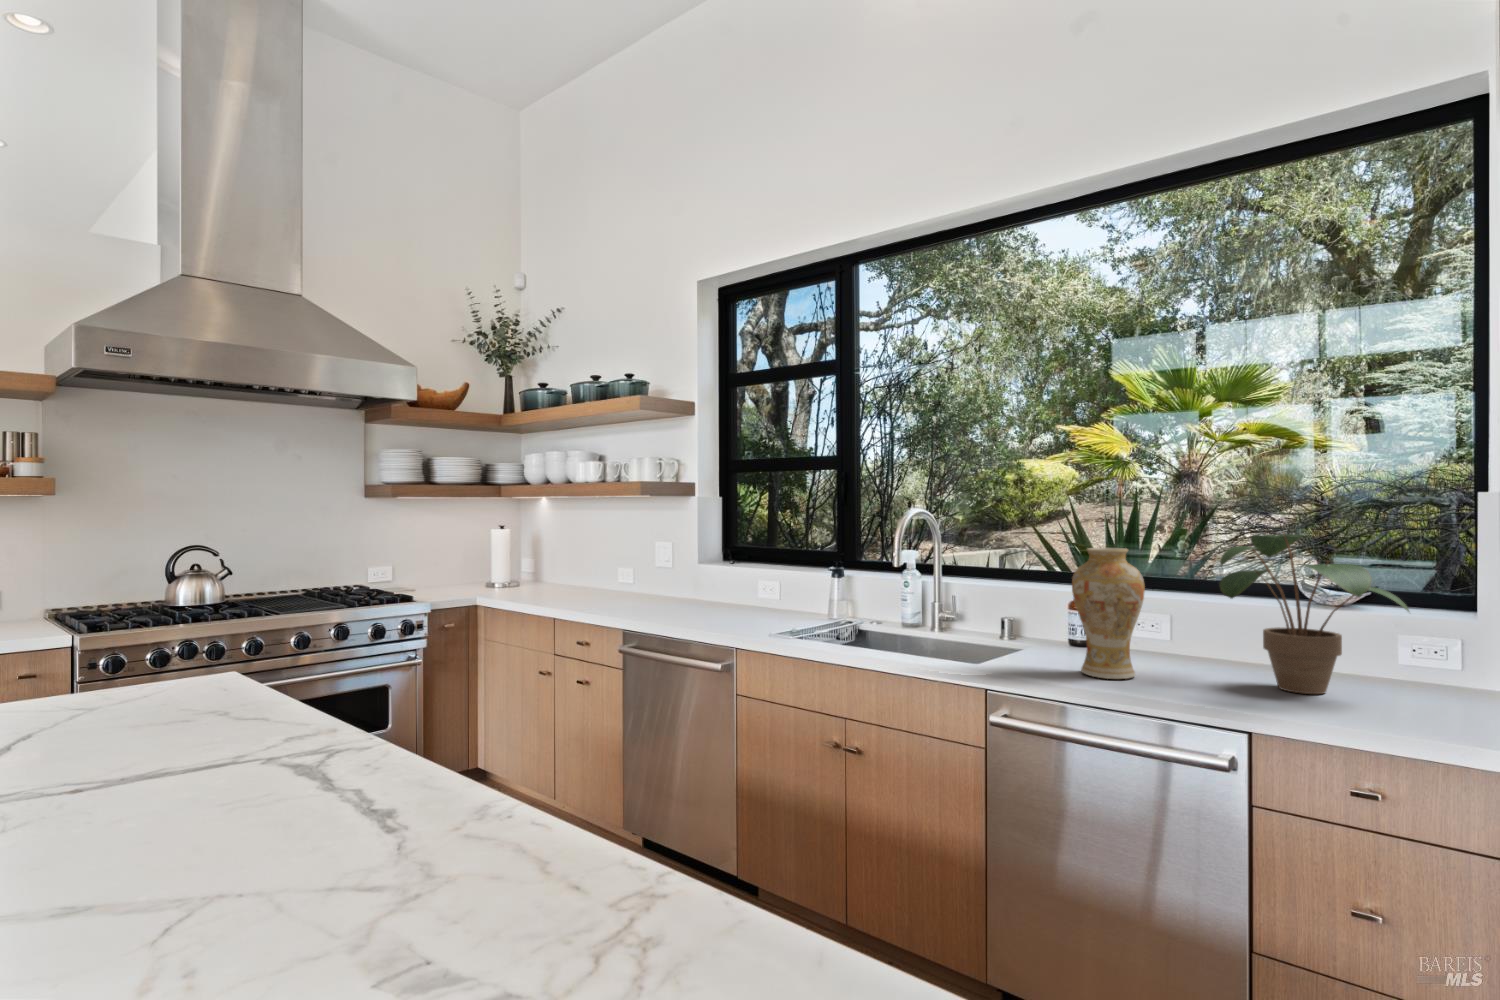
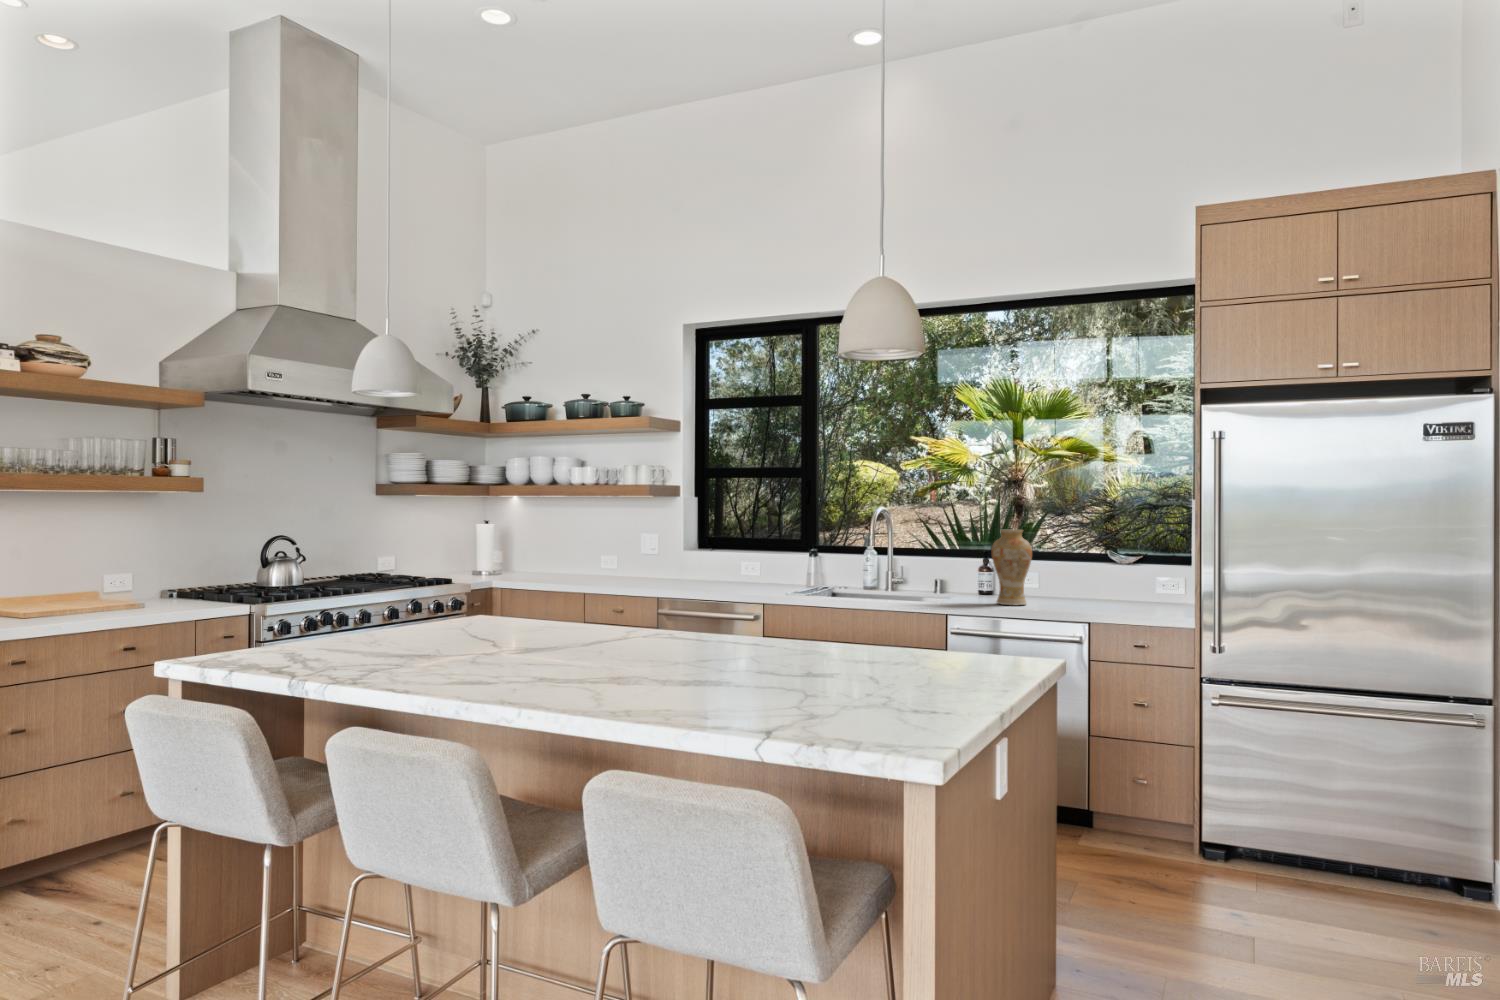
potted plant: present [1219,533,1409,694] -> none [1071,520,1164,607]

